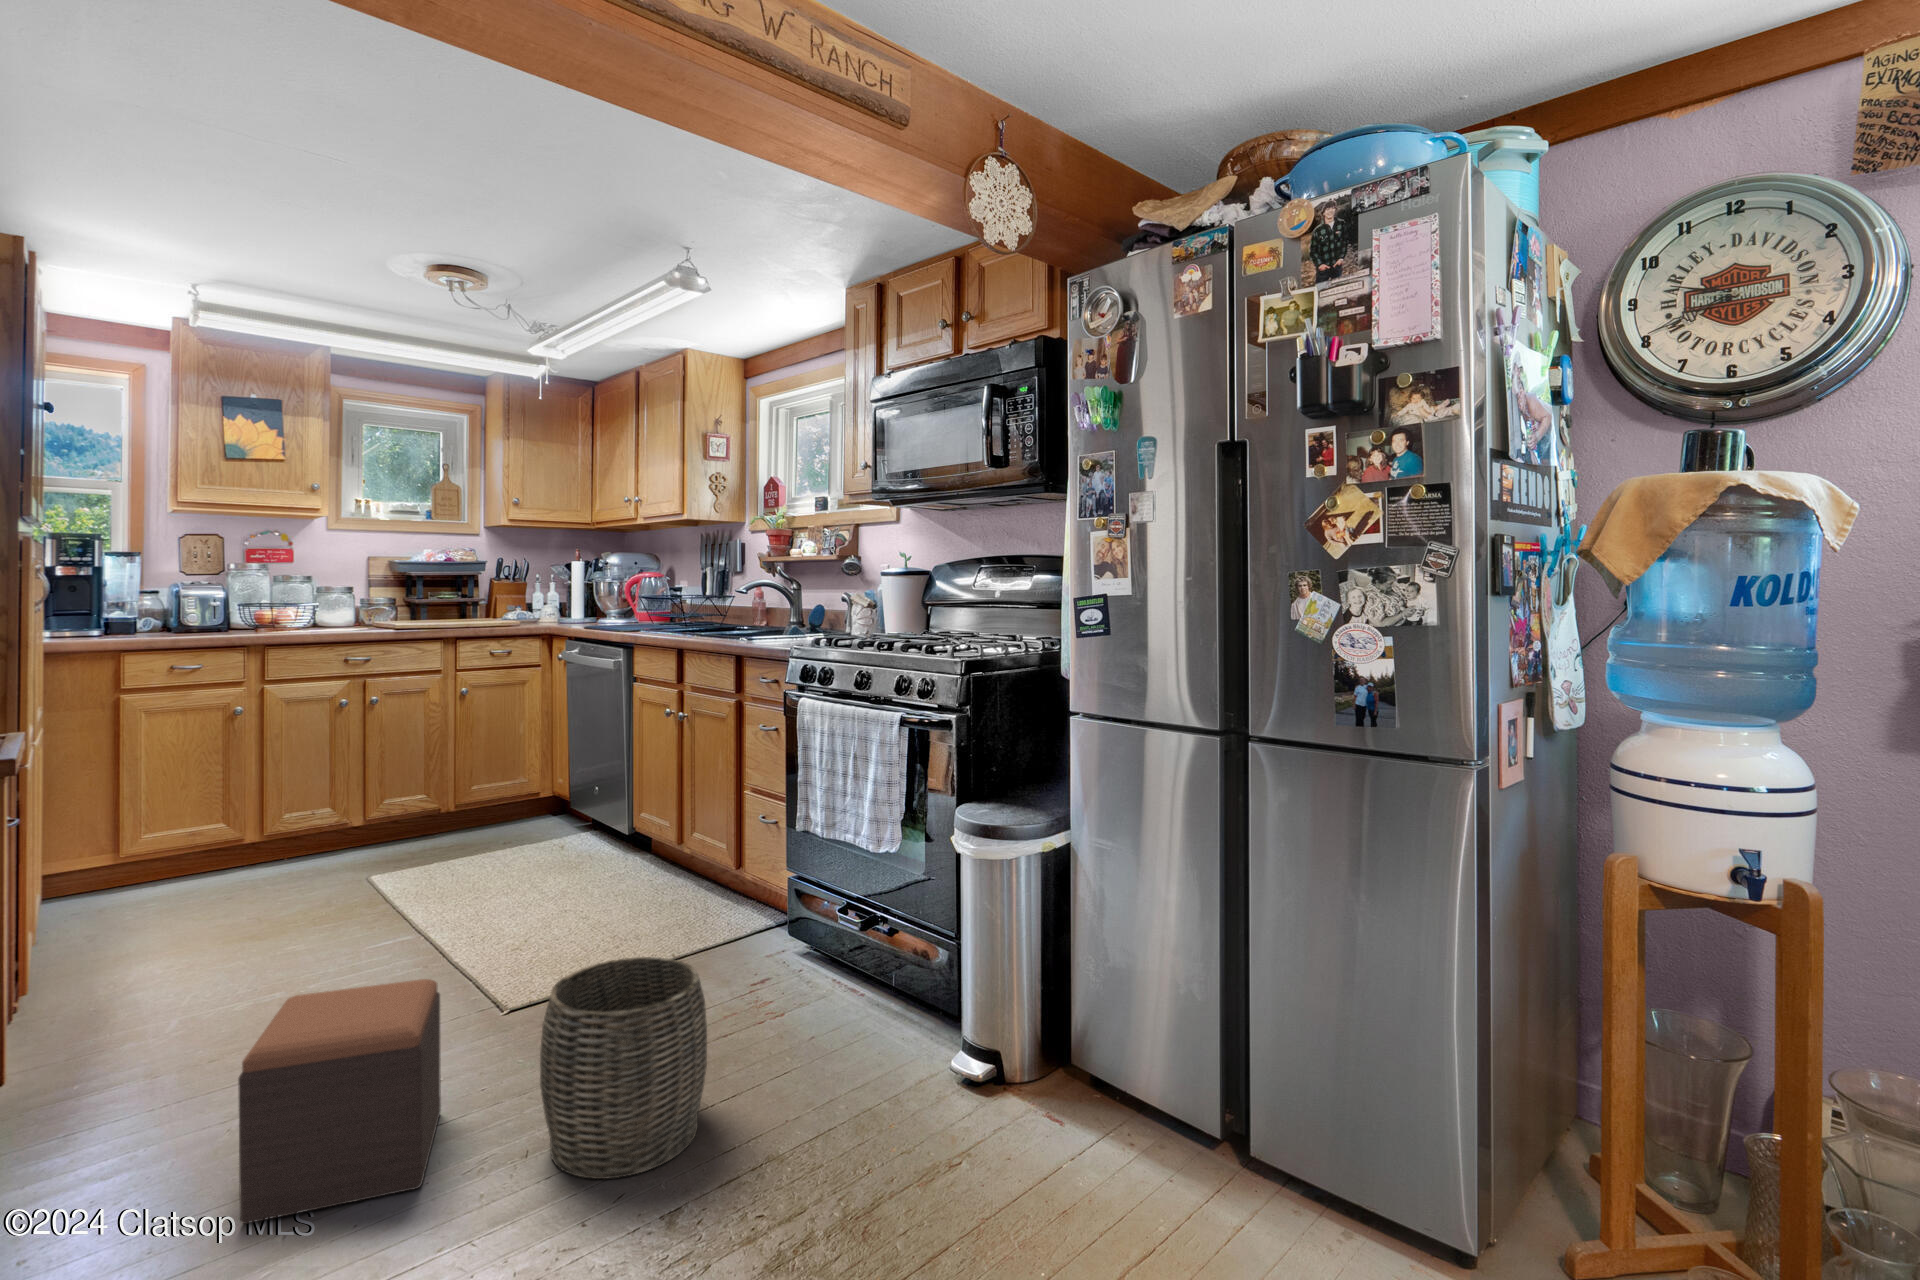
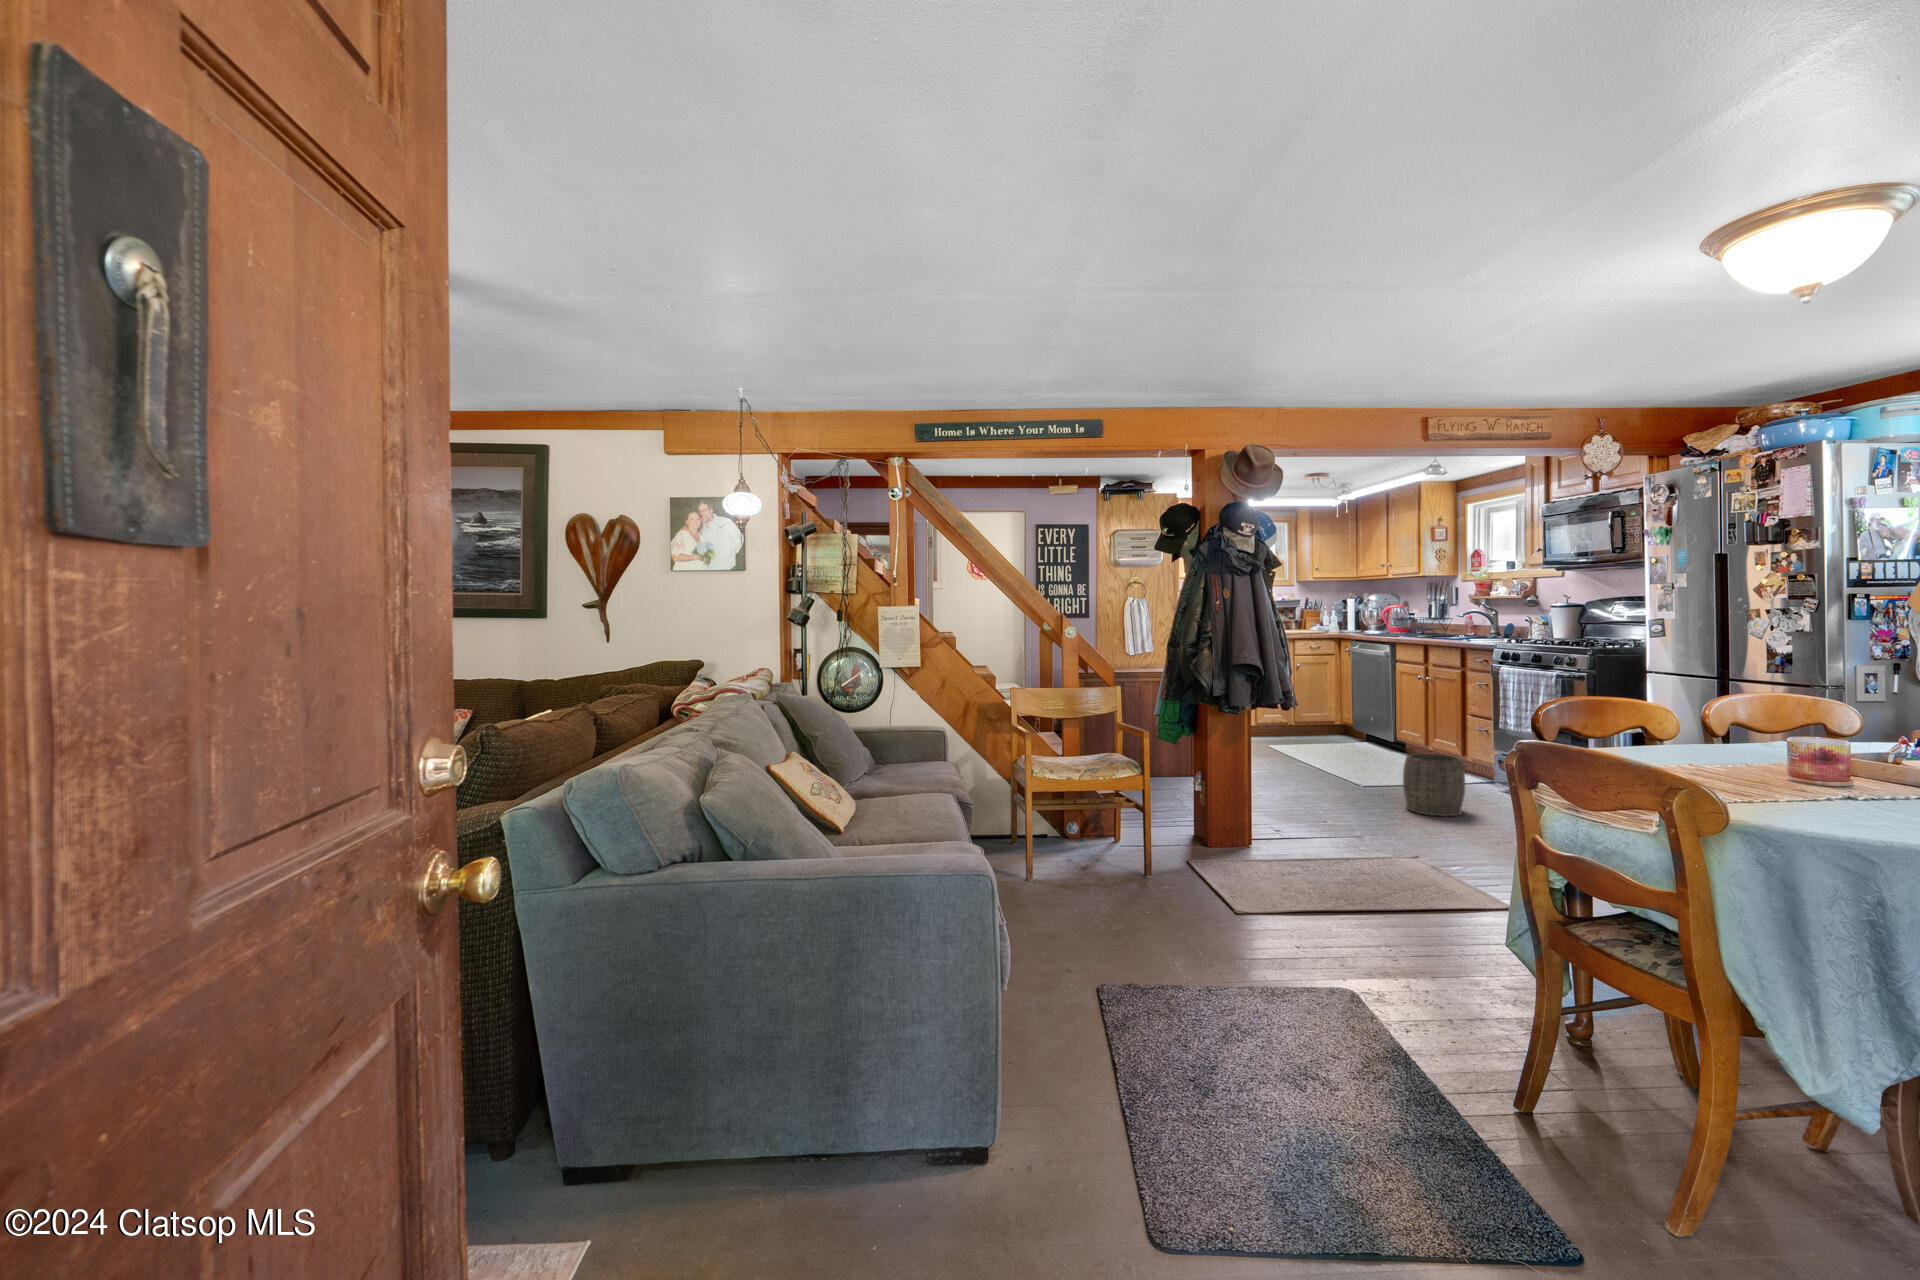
footstool: present [238,979,441,1224] -> none [1314,750,1367,808]

